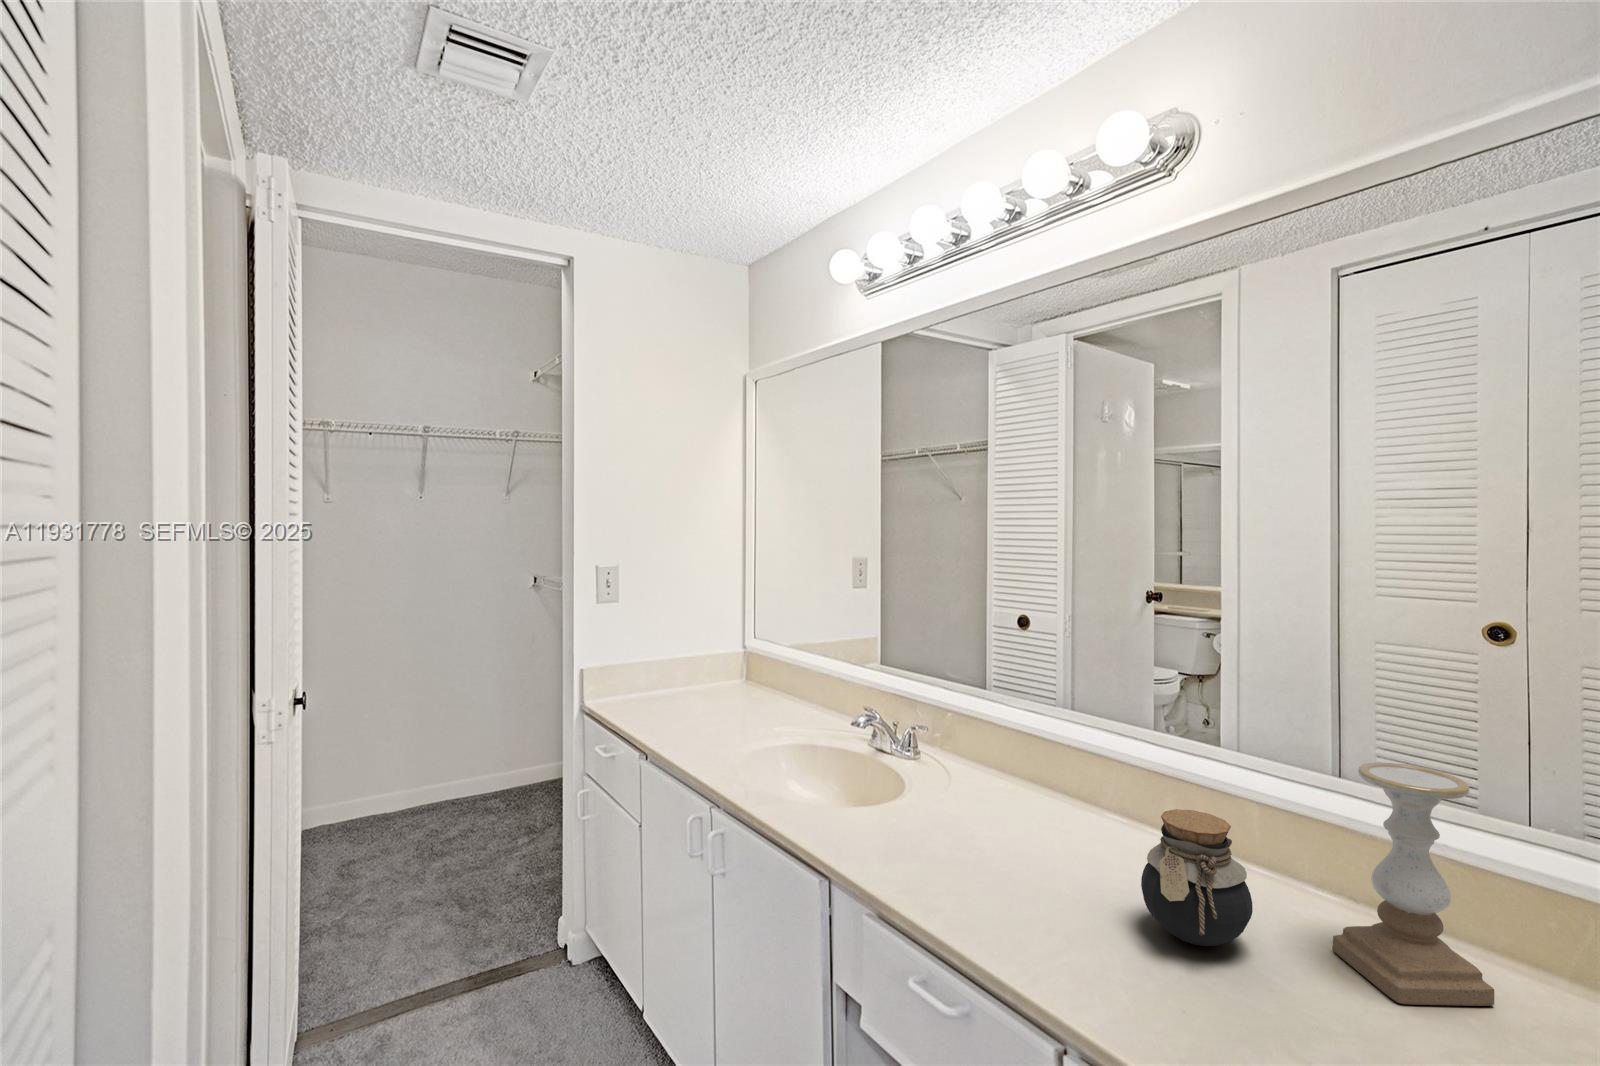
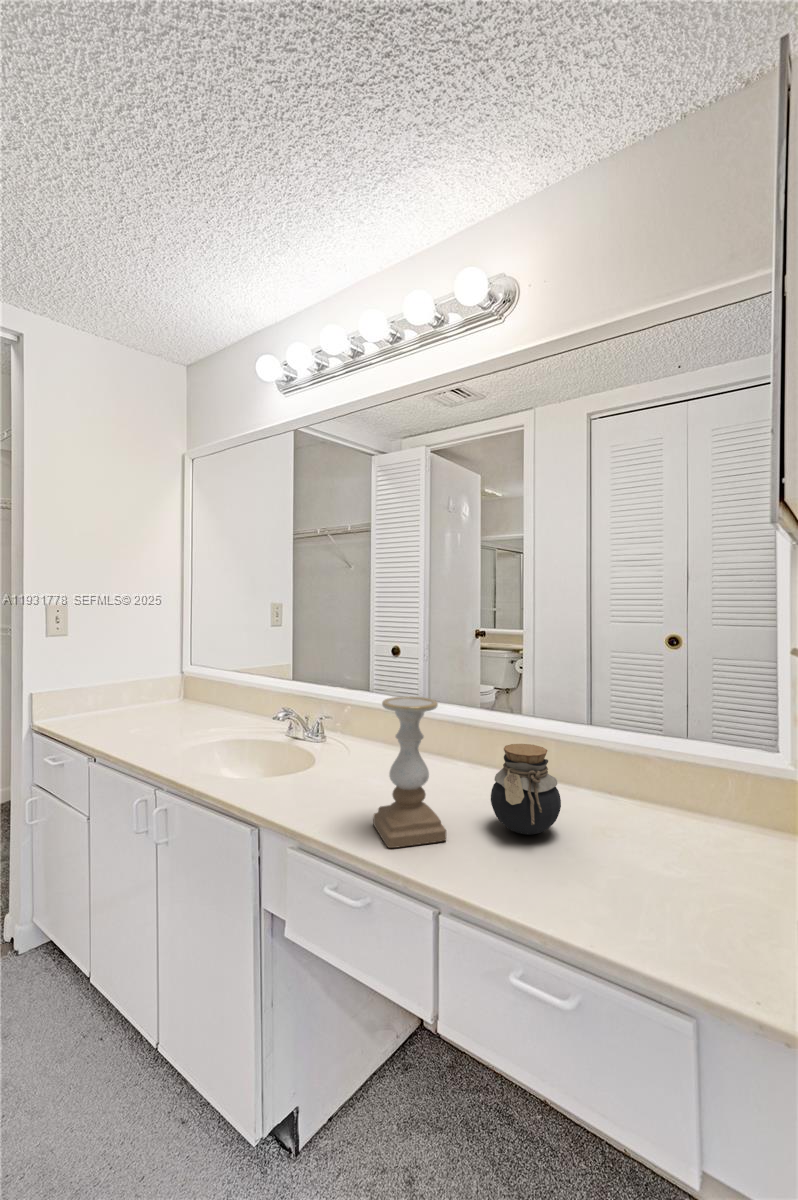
candle holder: present [1333,763,1494,1006] -> present [373,697,446,848]

